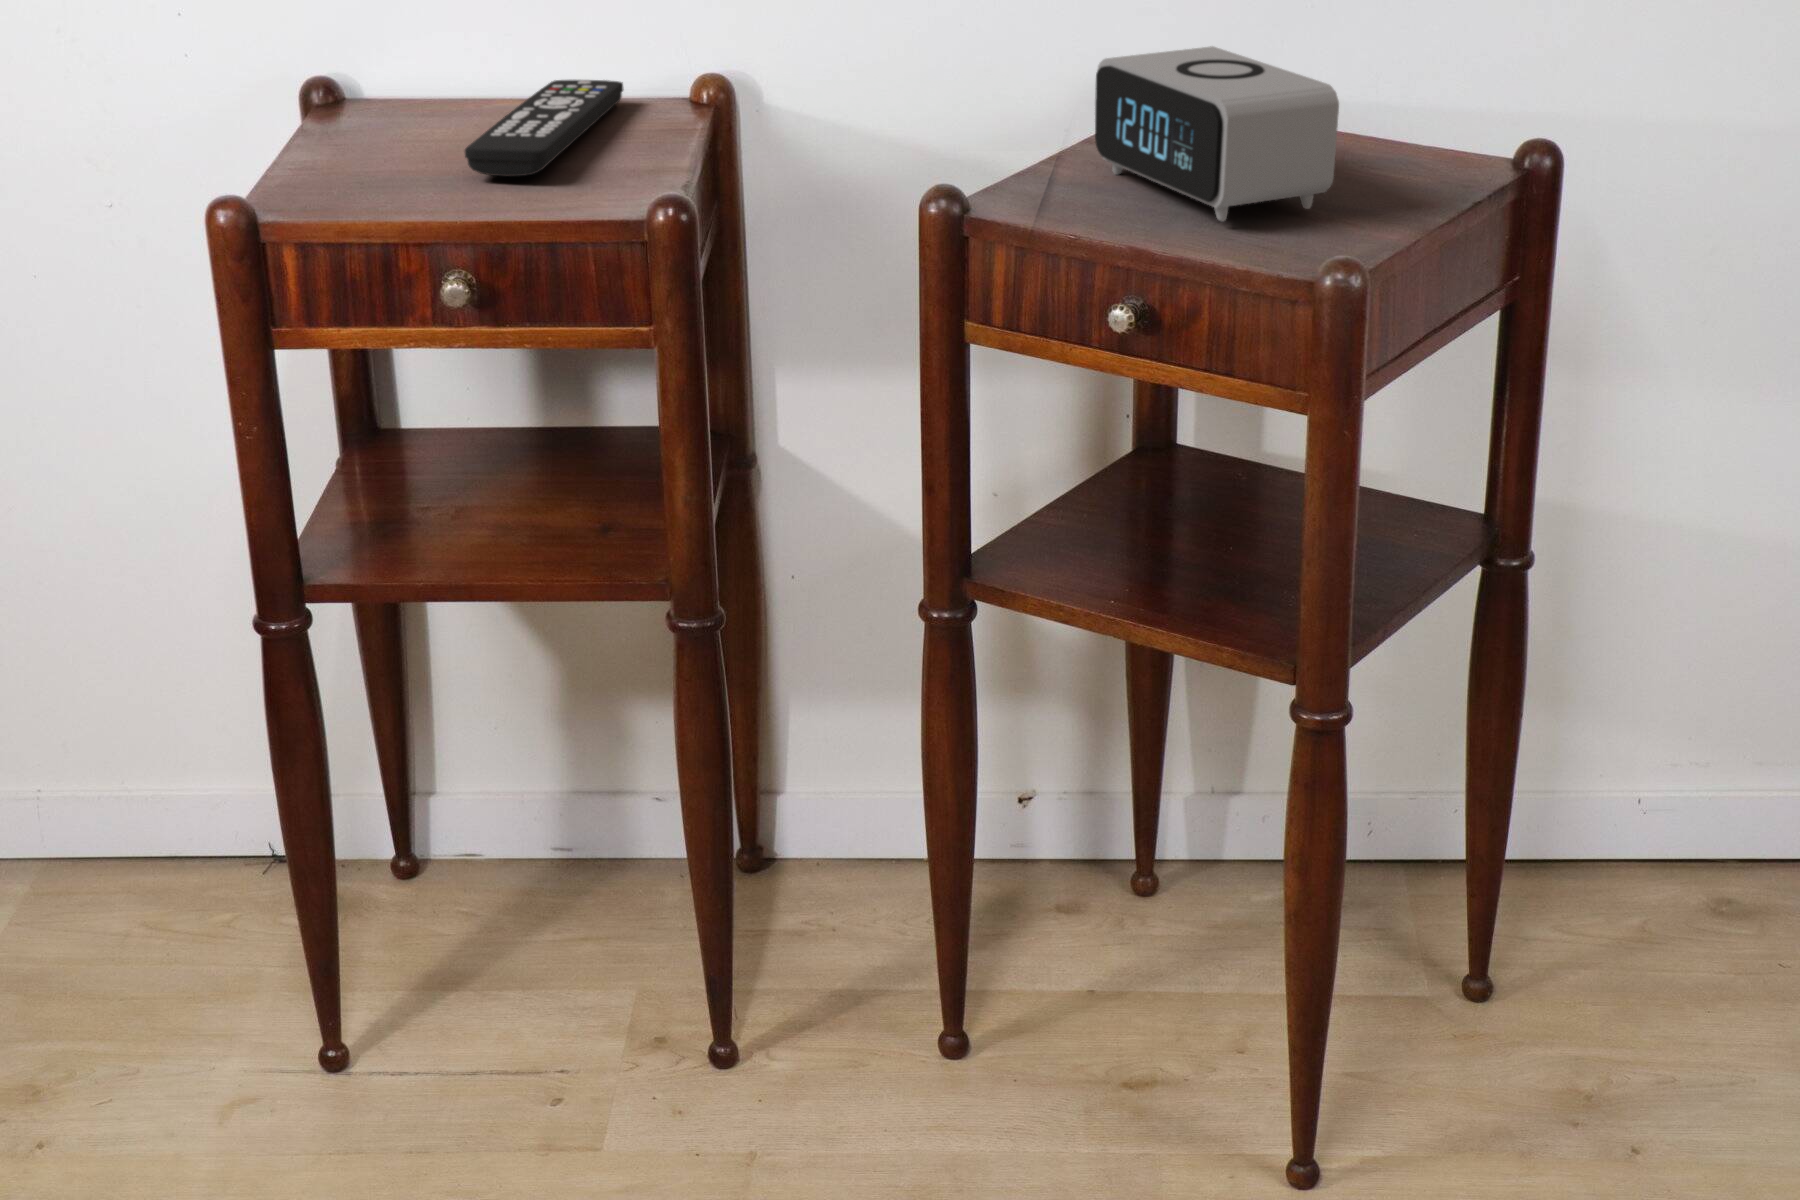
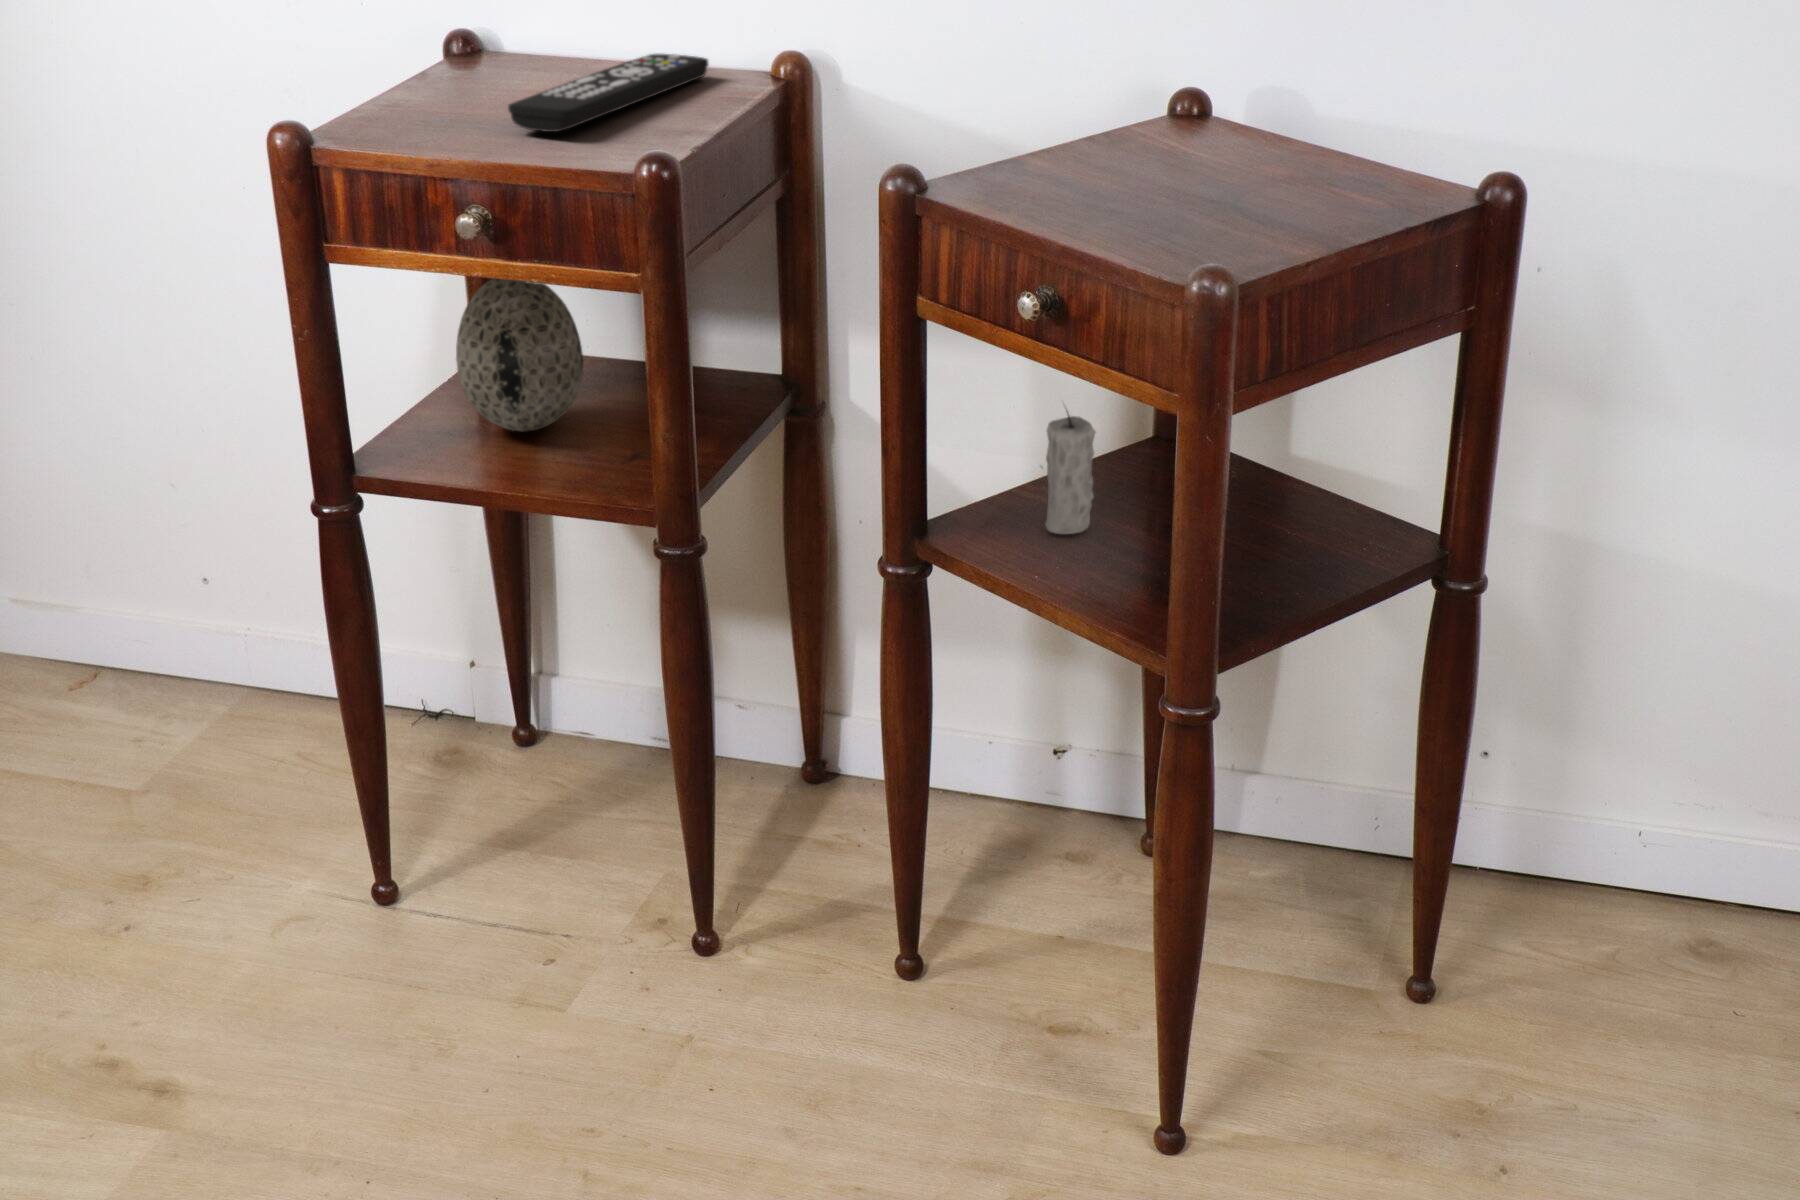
alarm clock: present [1095,46,1339,221] -> none [1076,55,1268,221]
decorative egg: none [385,338,530,516] -> present [456,279,583,432]
candle: none [1086,415,1139,558] -> present [1045,412,1096,534]

